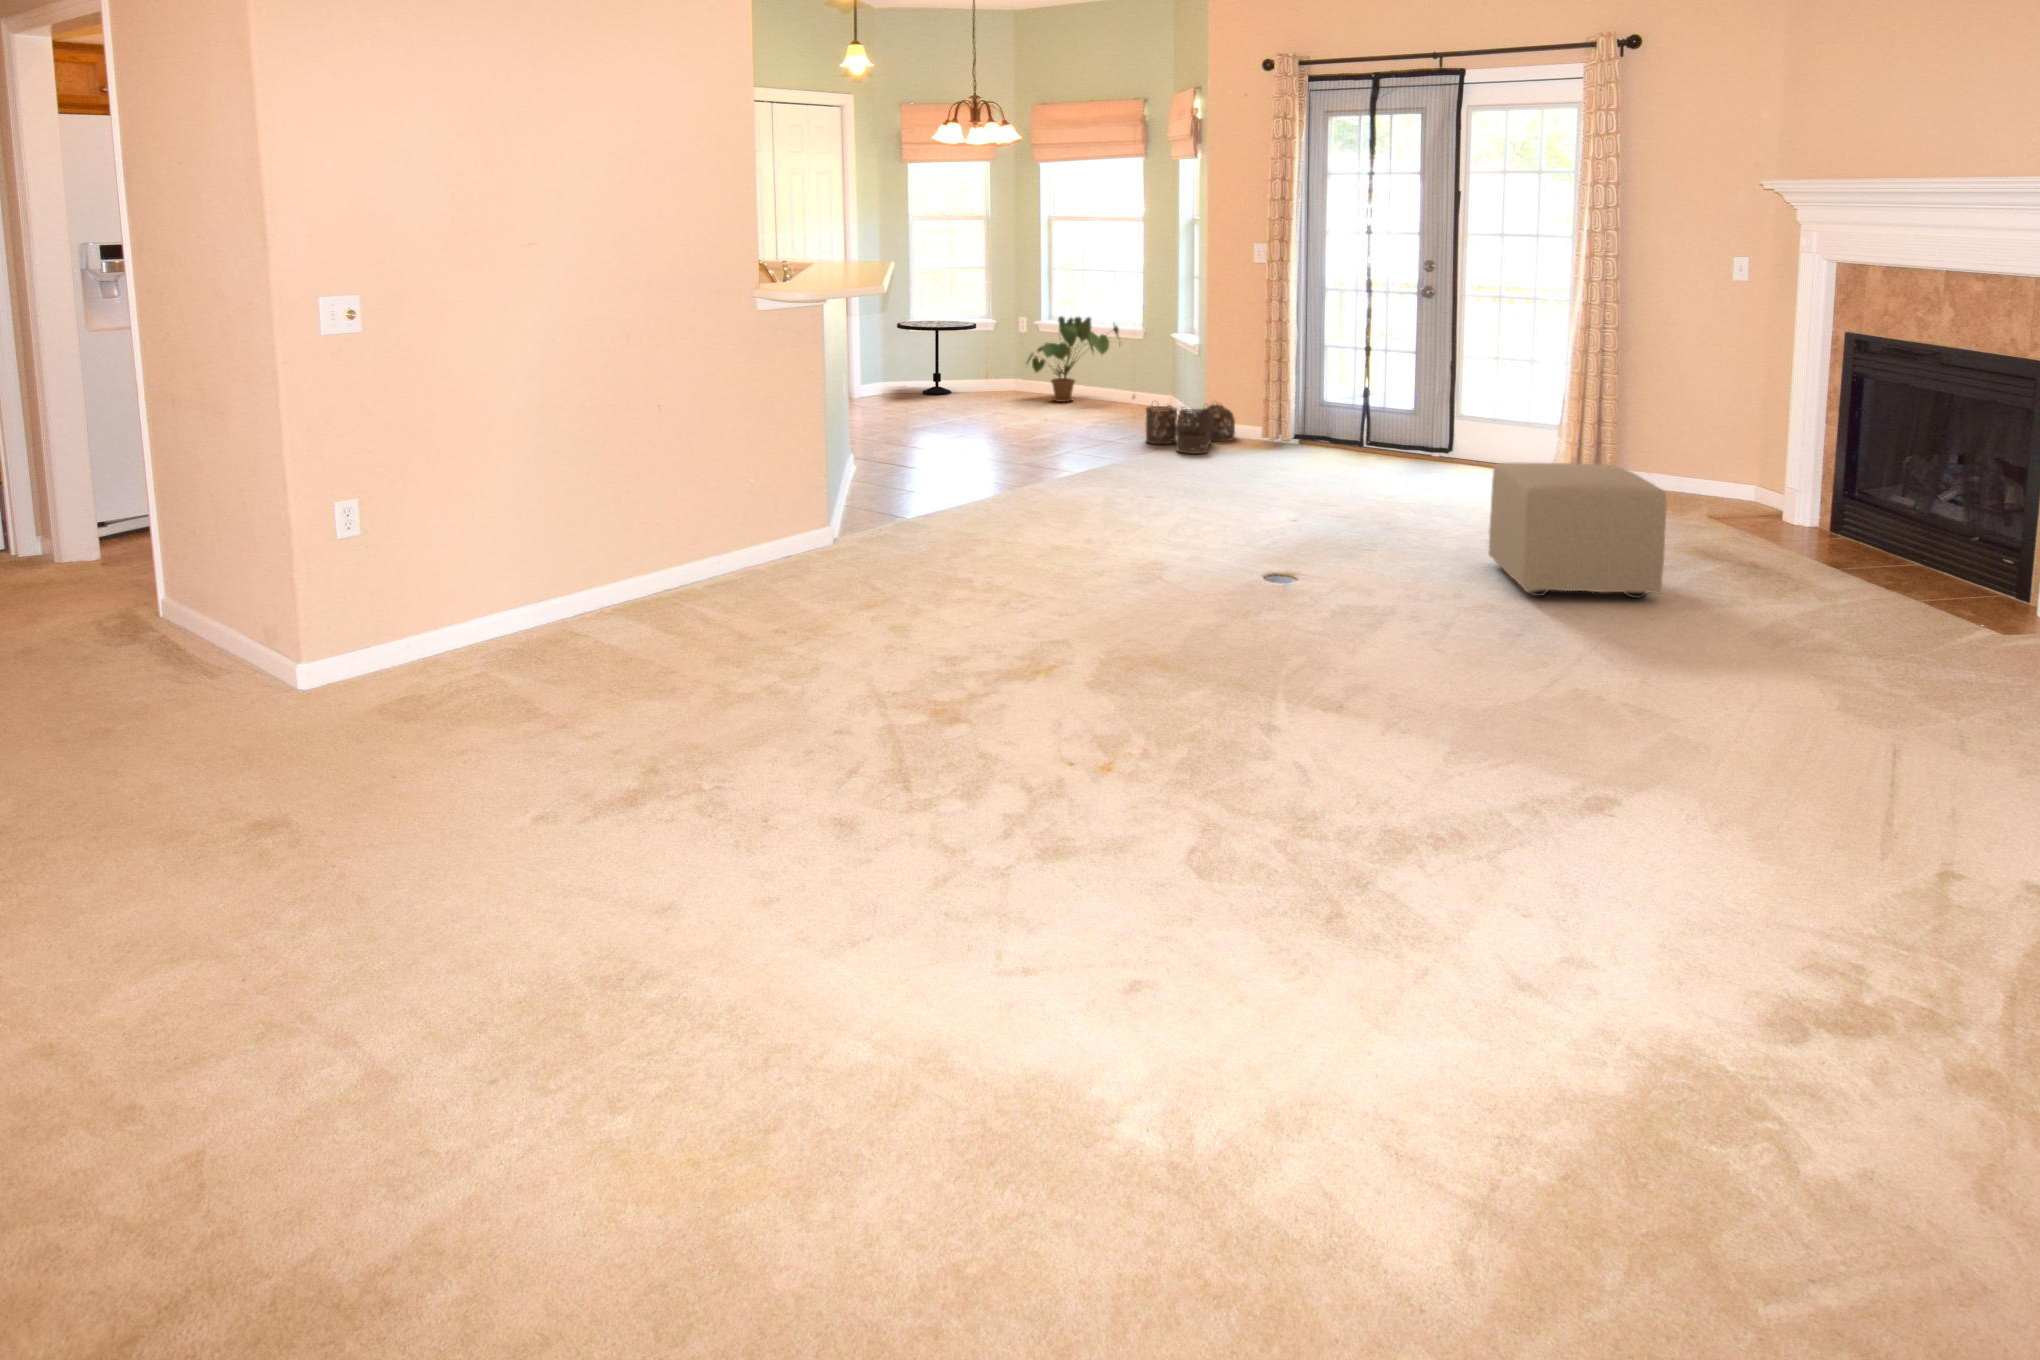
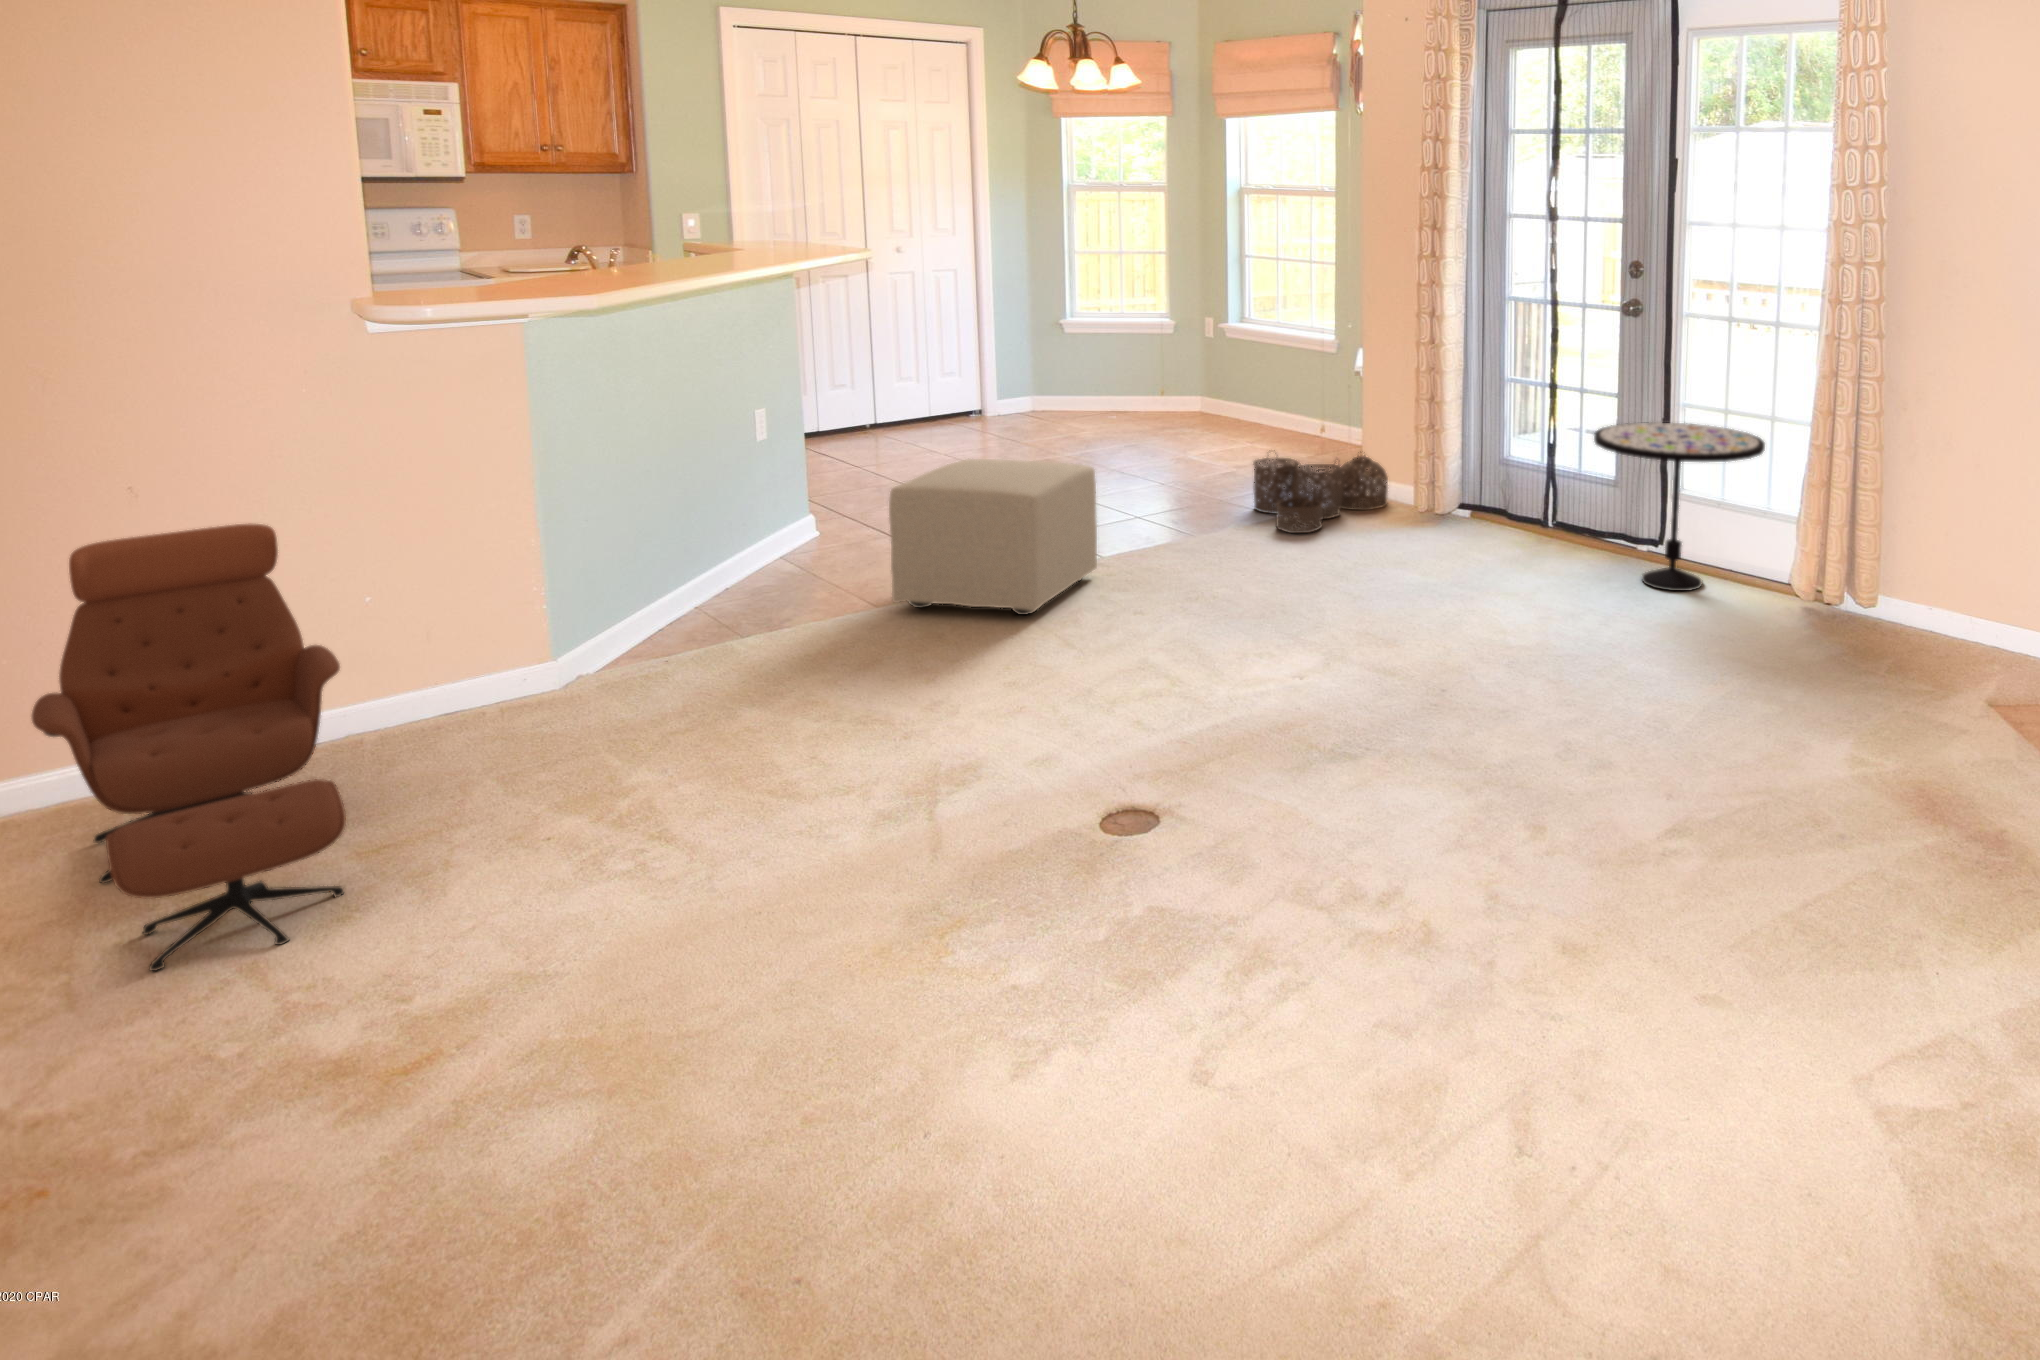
house plant: present [1027,316,1119,402] -> none [1178,322,1309,435]
side table: present [897,321,976,395] -> present [1594,422,1765,591]
lounge chair: none [679,419,903,637] -> present [32,524,346,971]
ottoman: present [1488,463,1667,598] -> present [889,459,1097,615]

